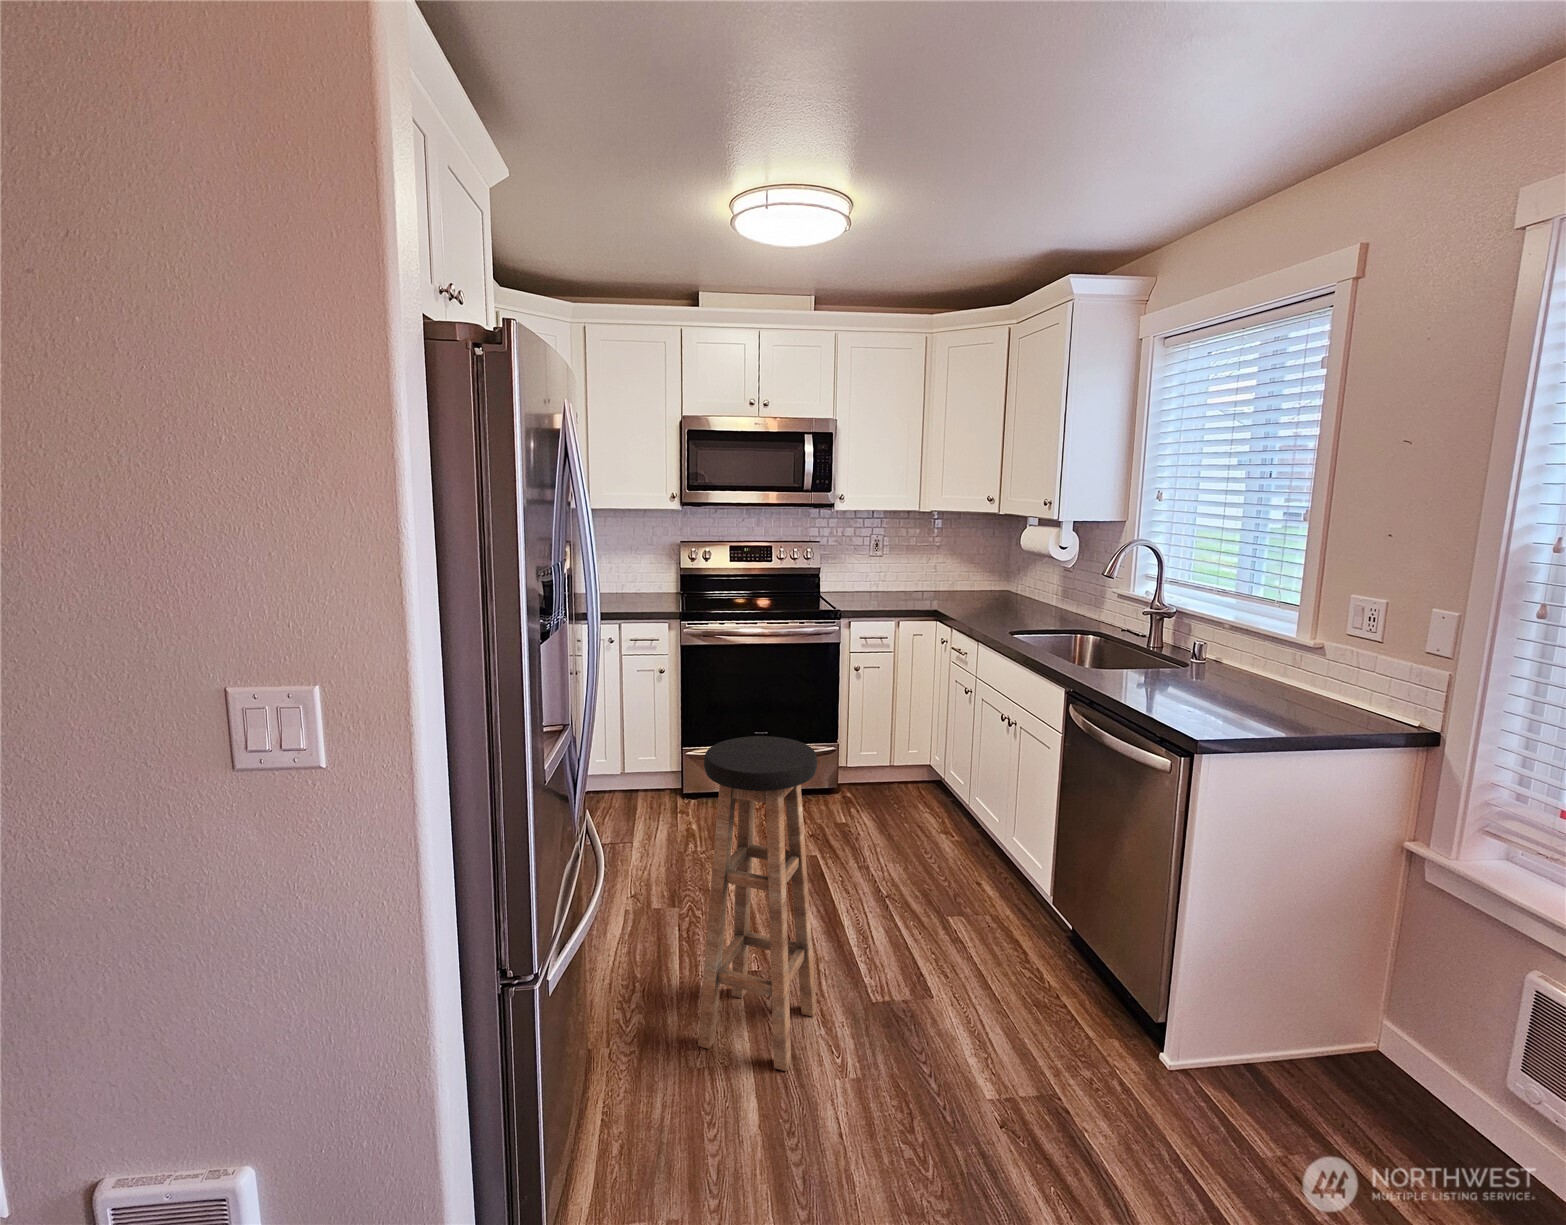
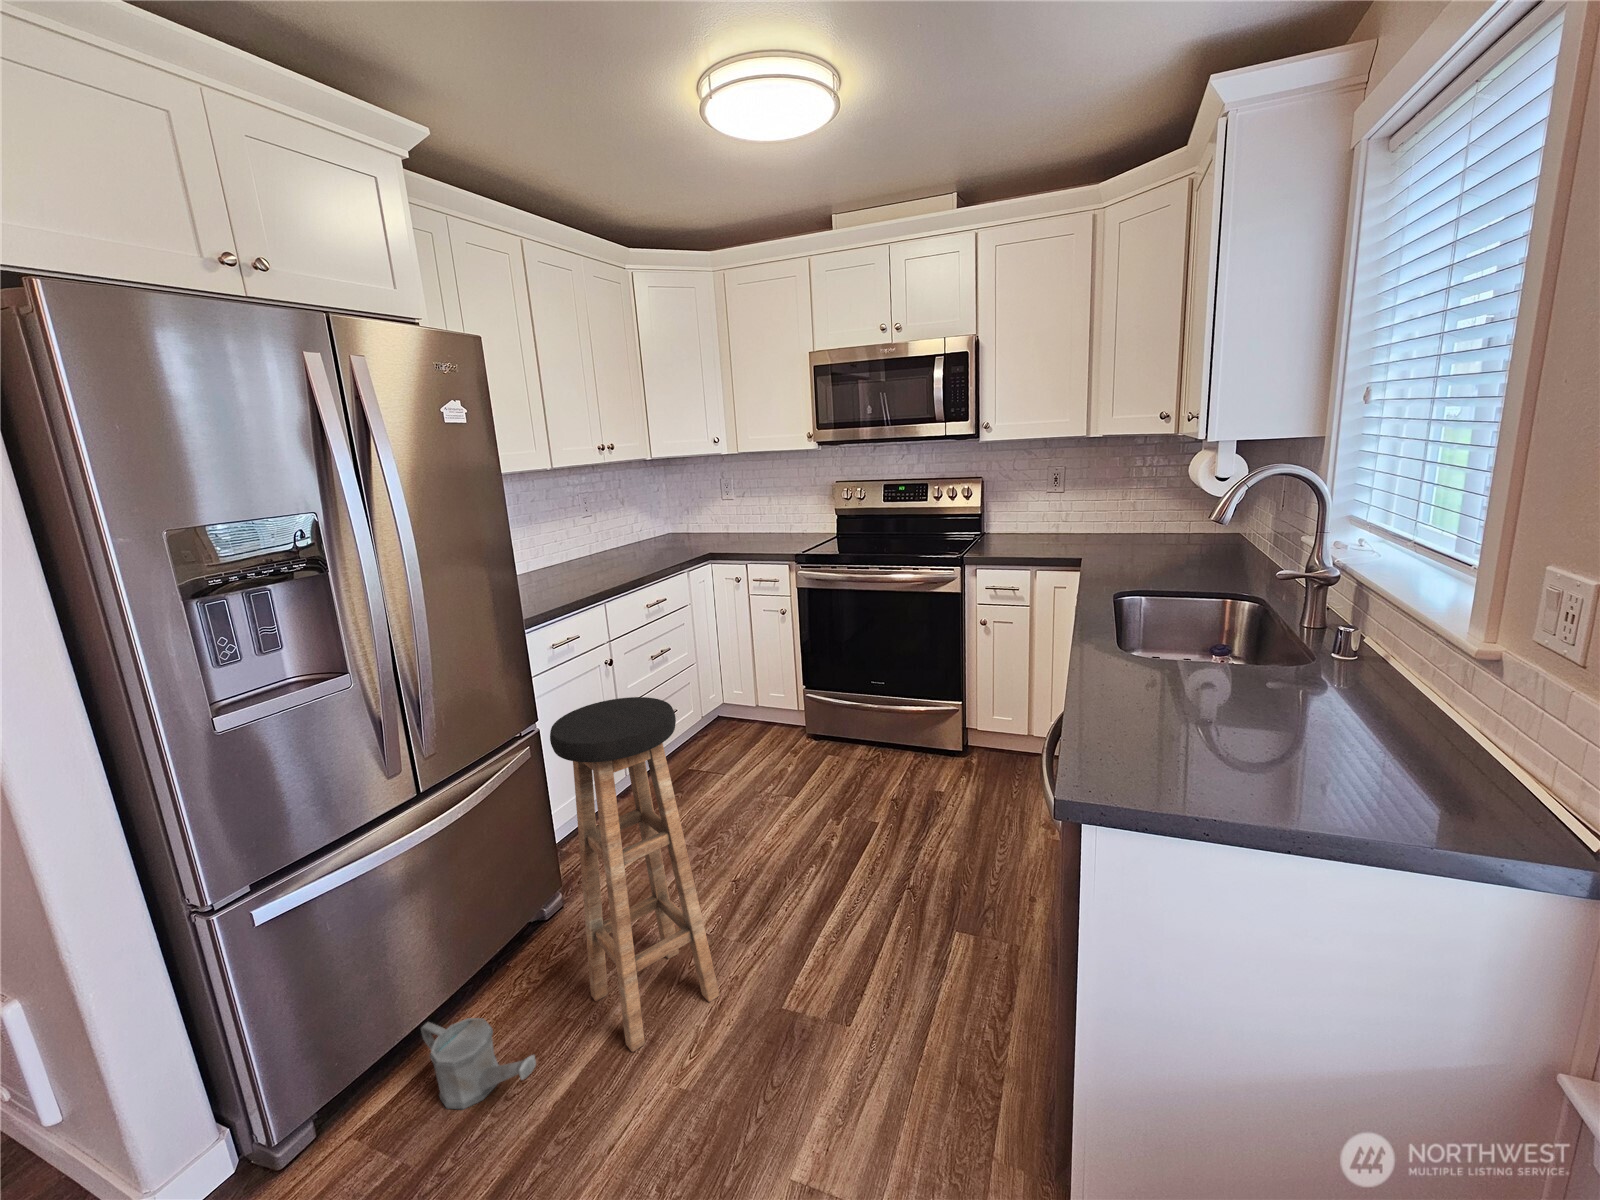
watering can: none [596,1079,753,1177] -> present [421,1018,536,1109]

